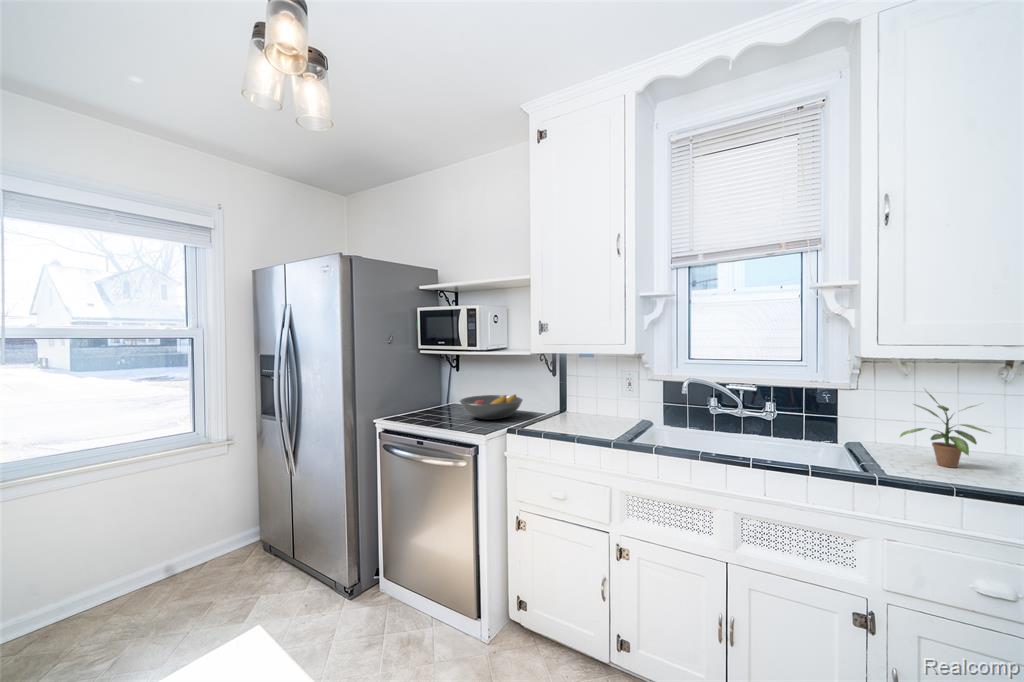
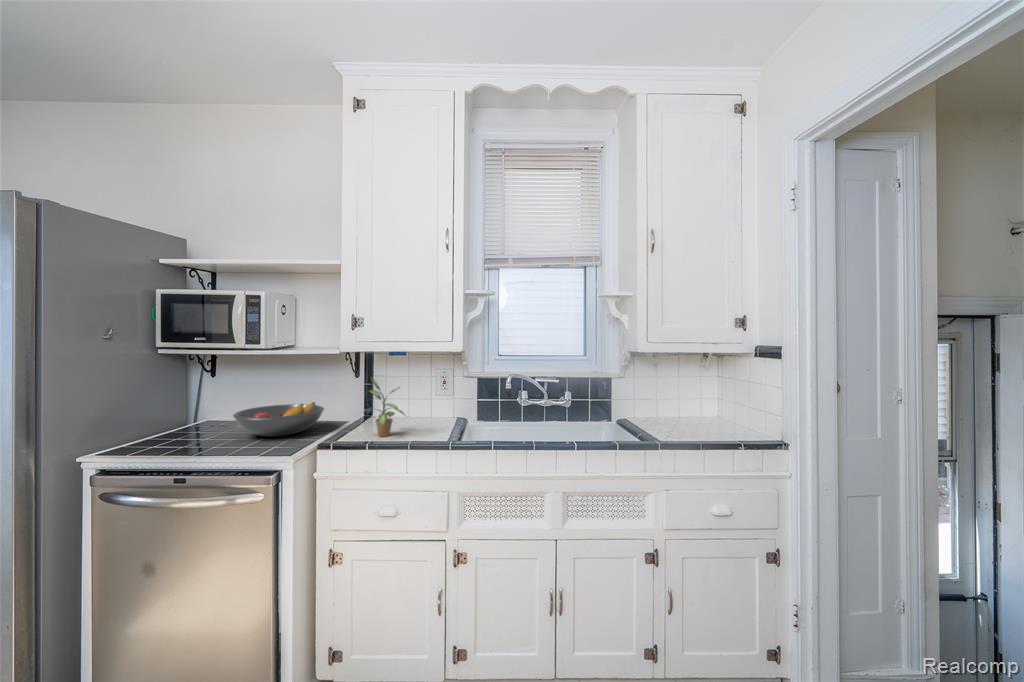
potted plant: present [900,391,990,468] -> present [362,377,405,437]

